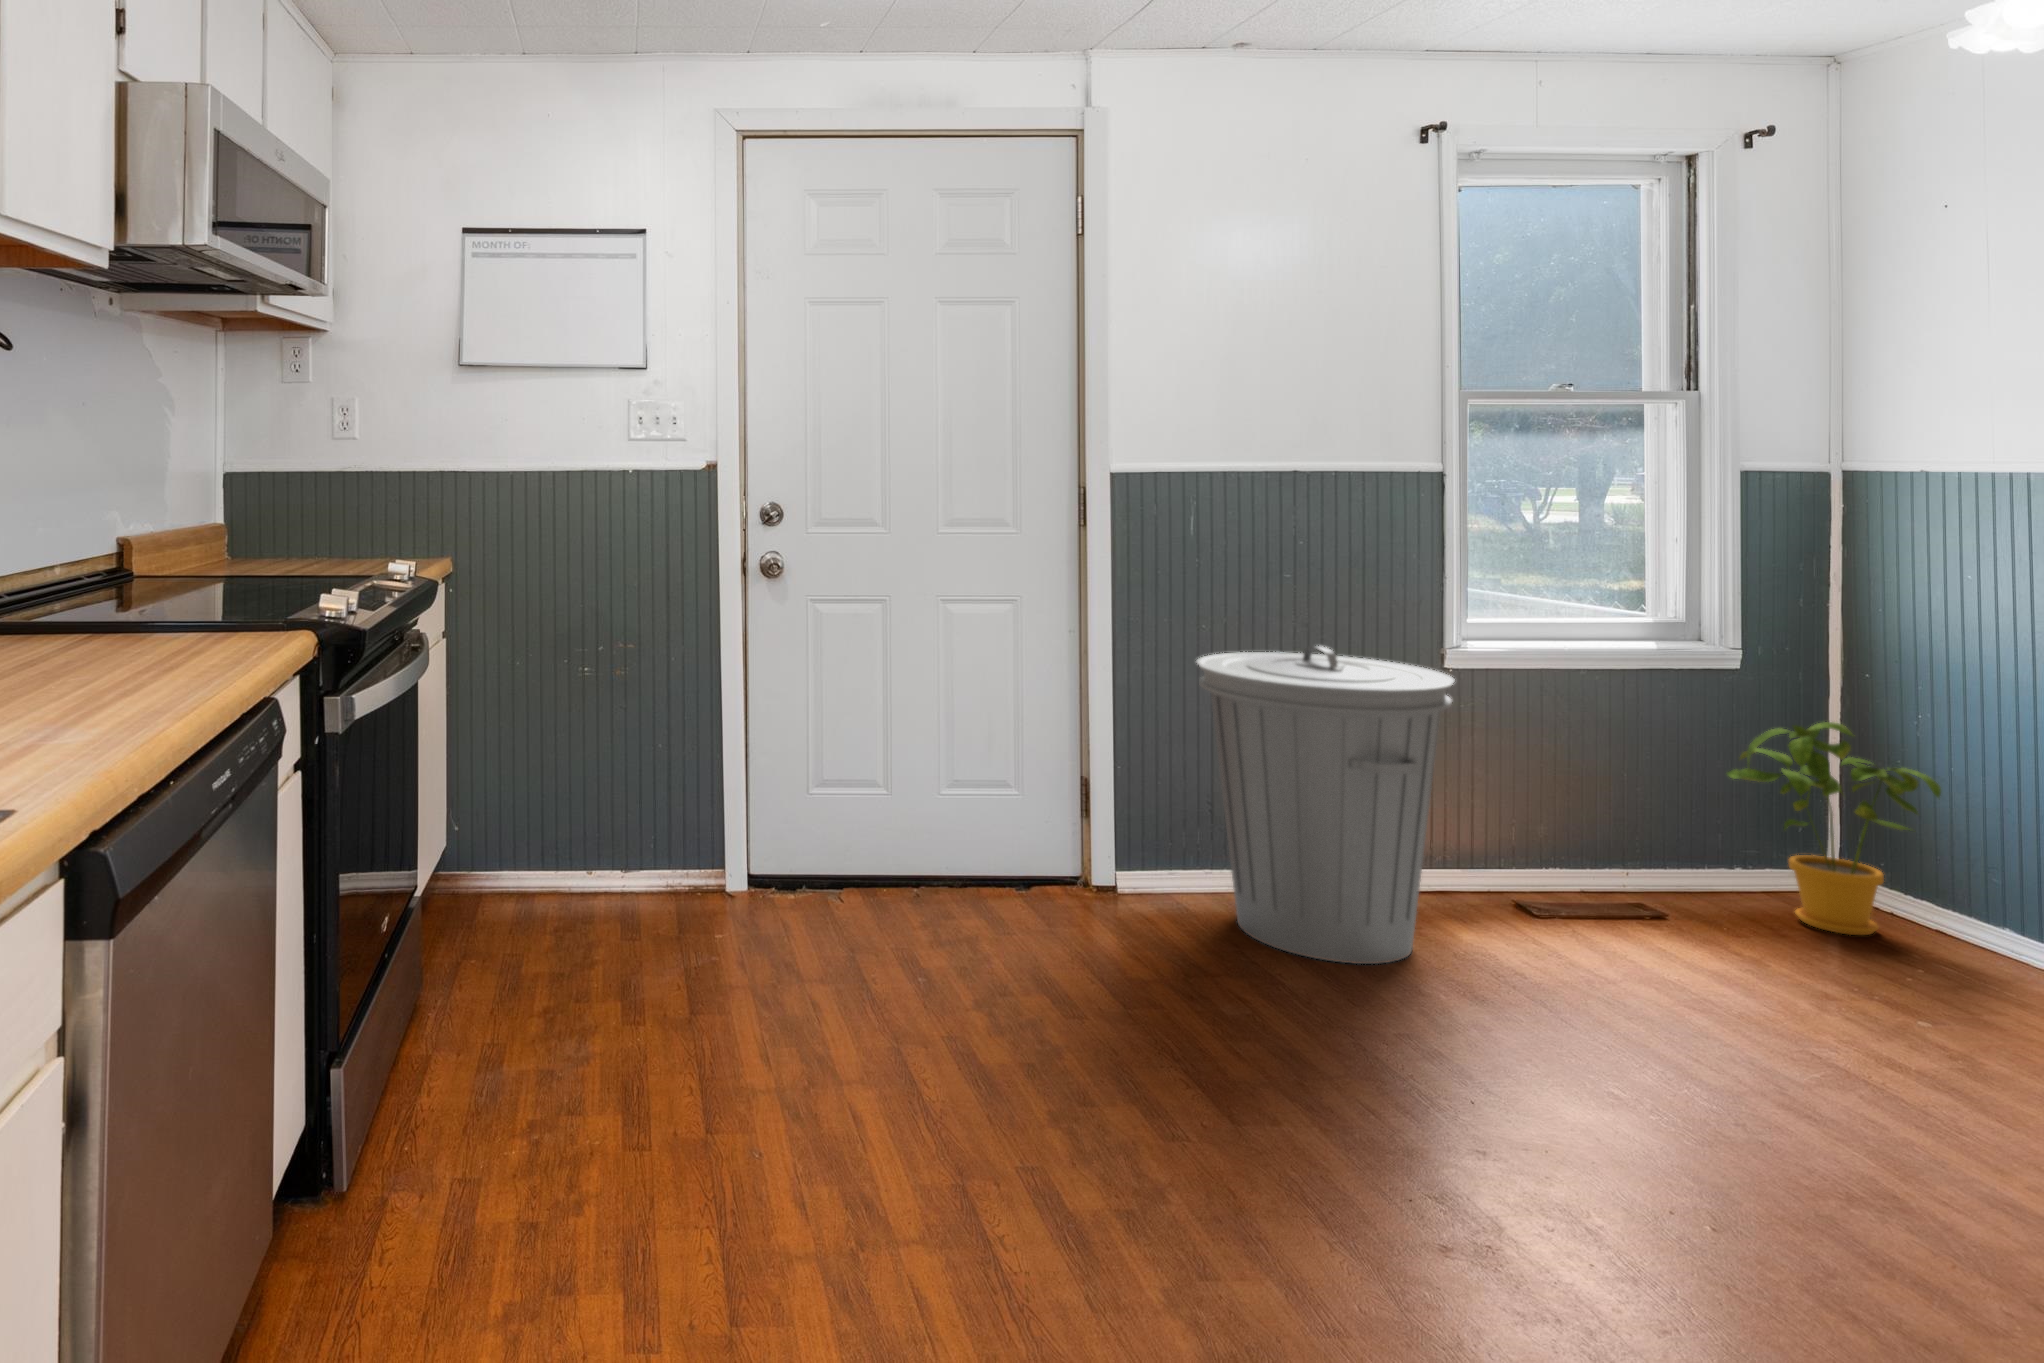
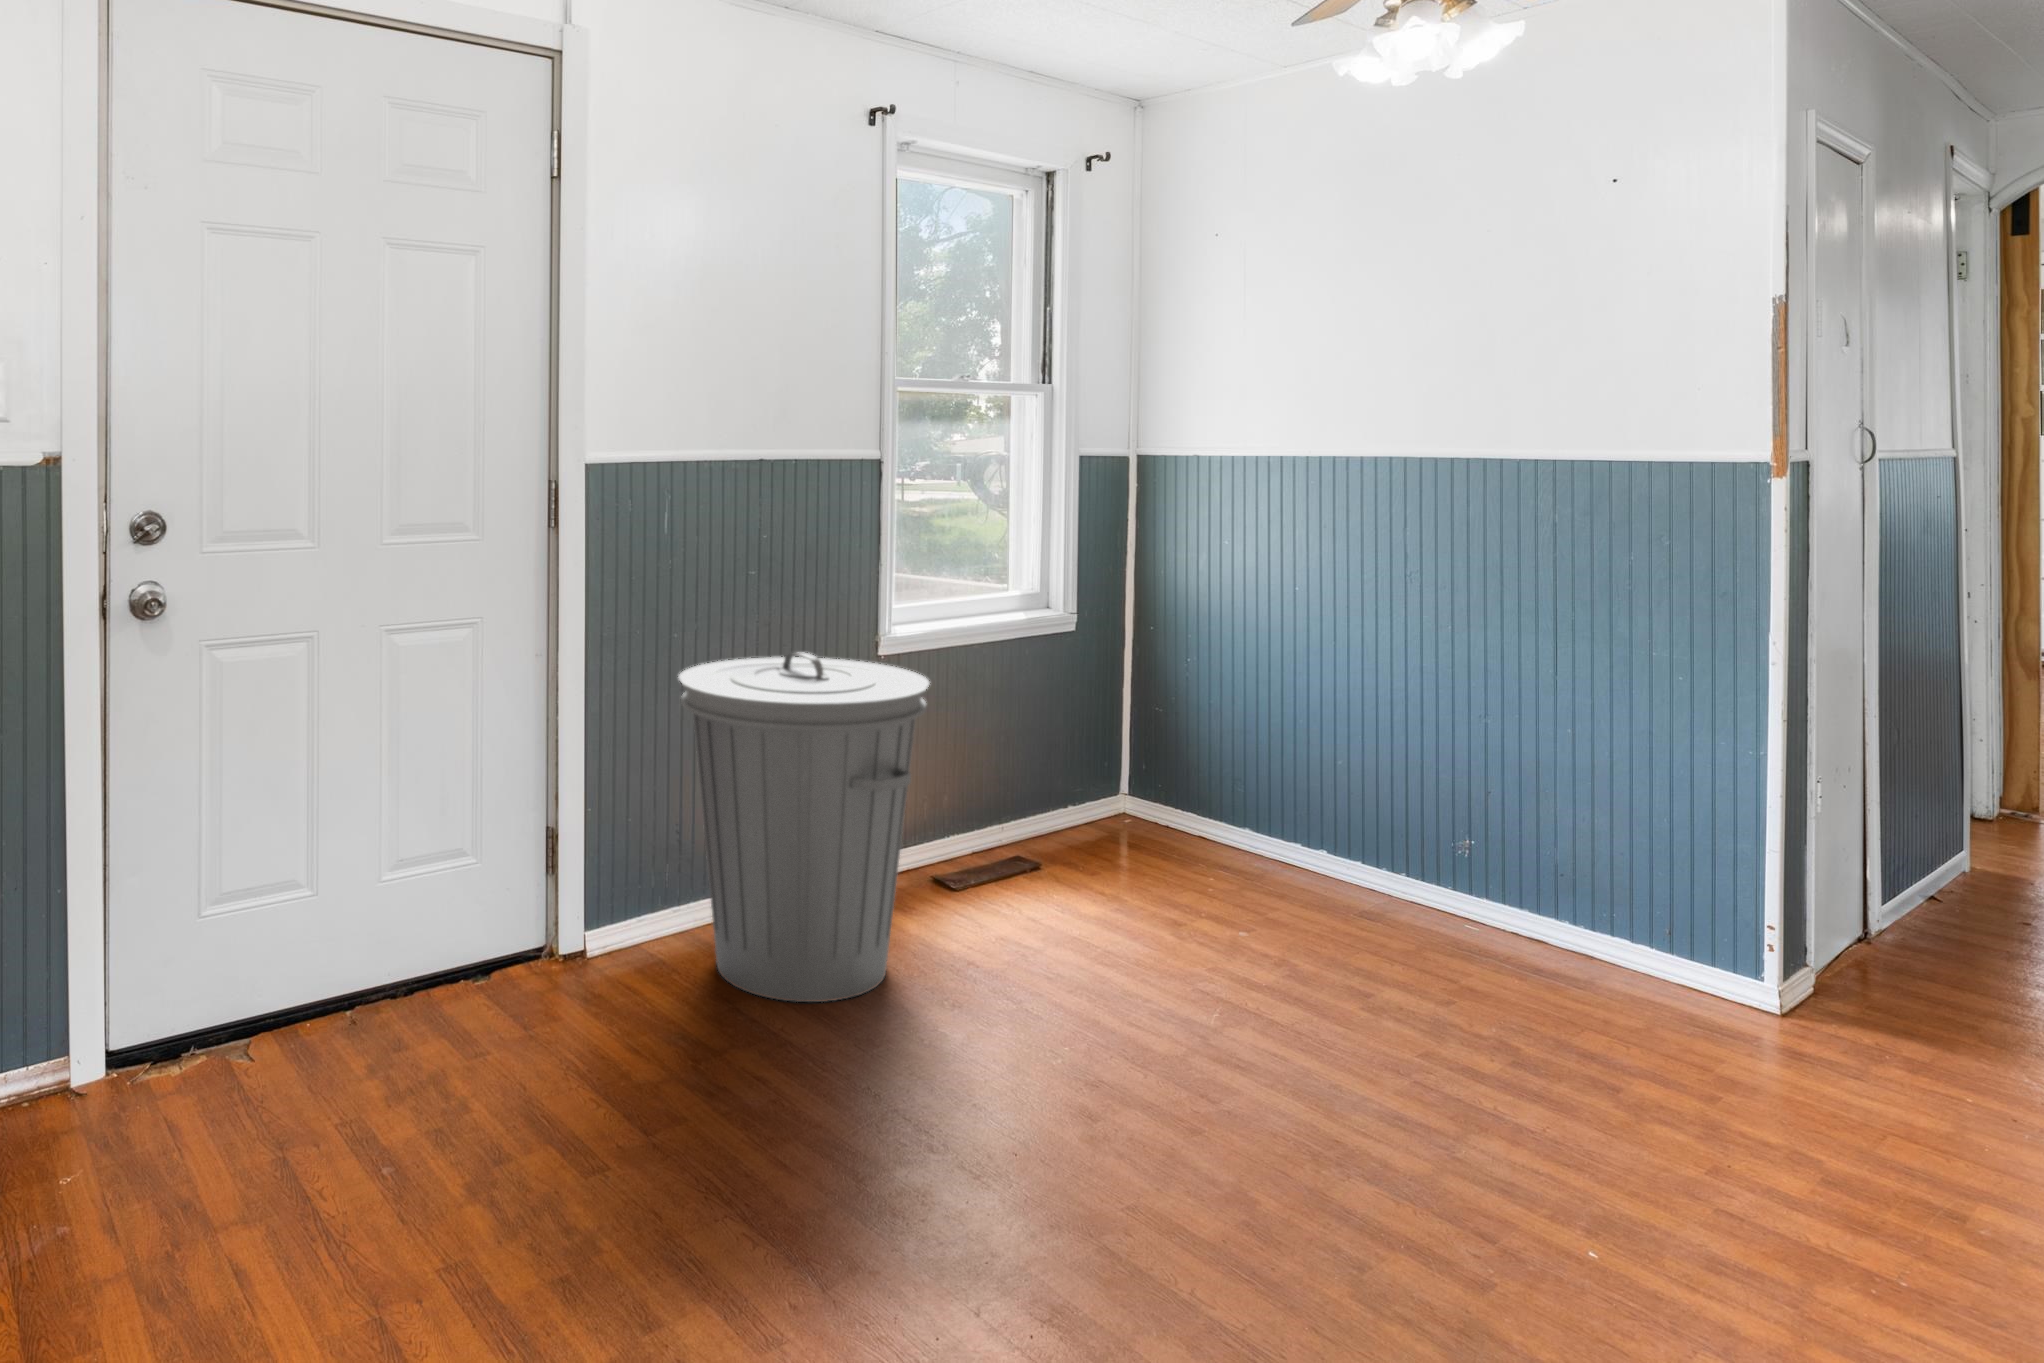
house plant: present [1727,722,1941,935] -> none [1073,680,1224,863]

